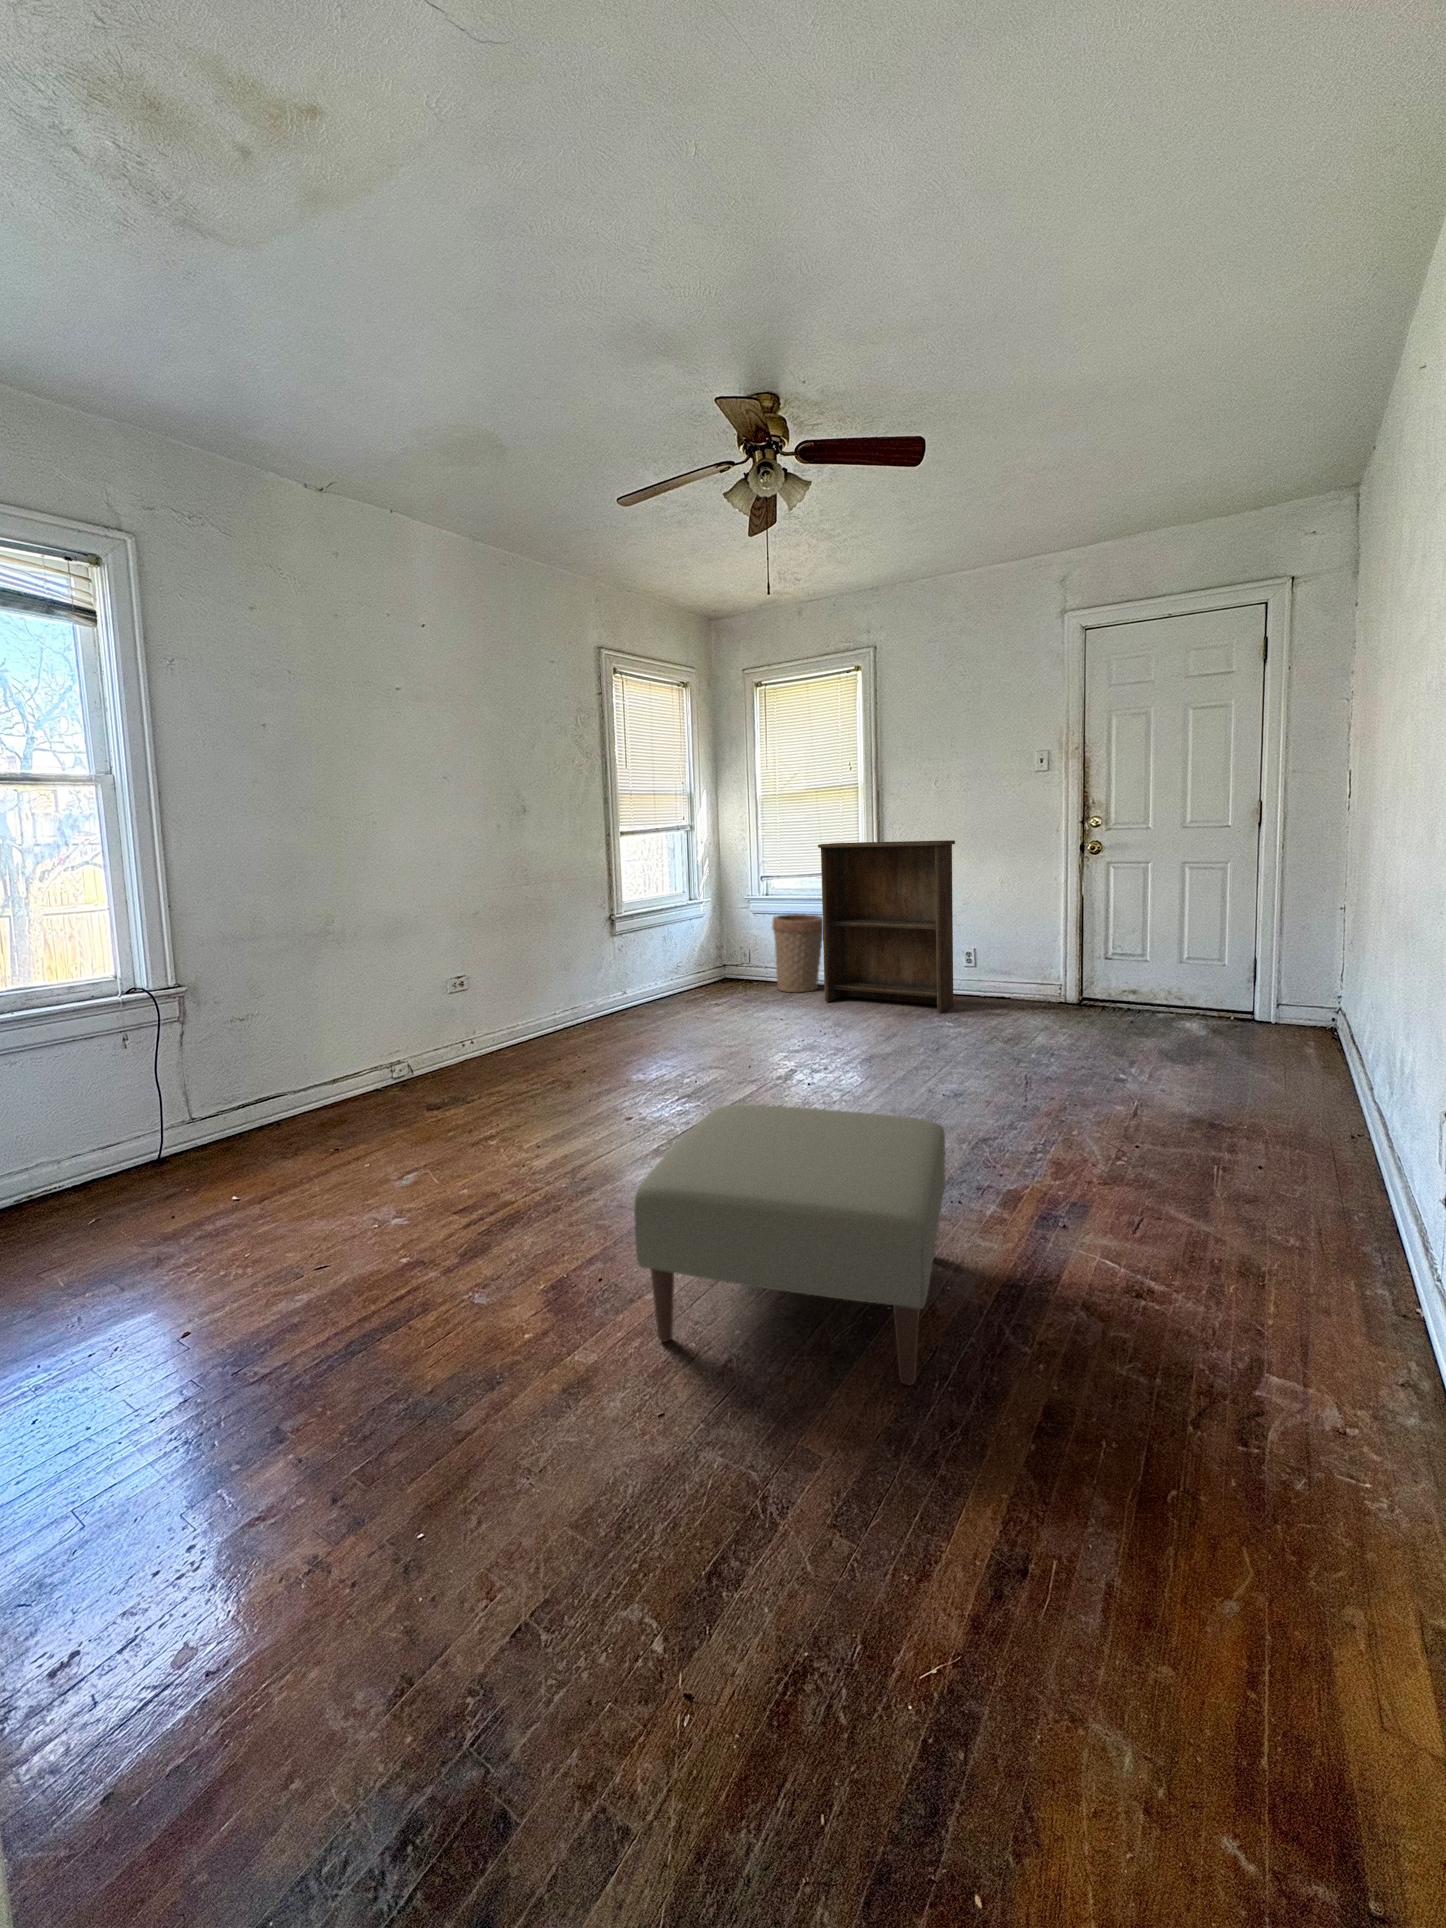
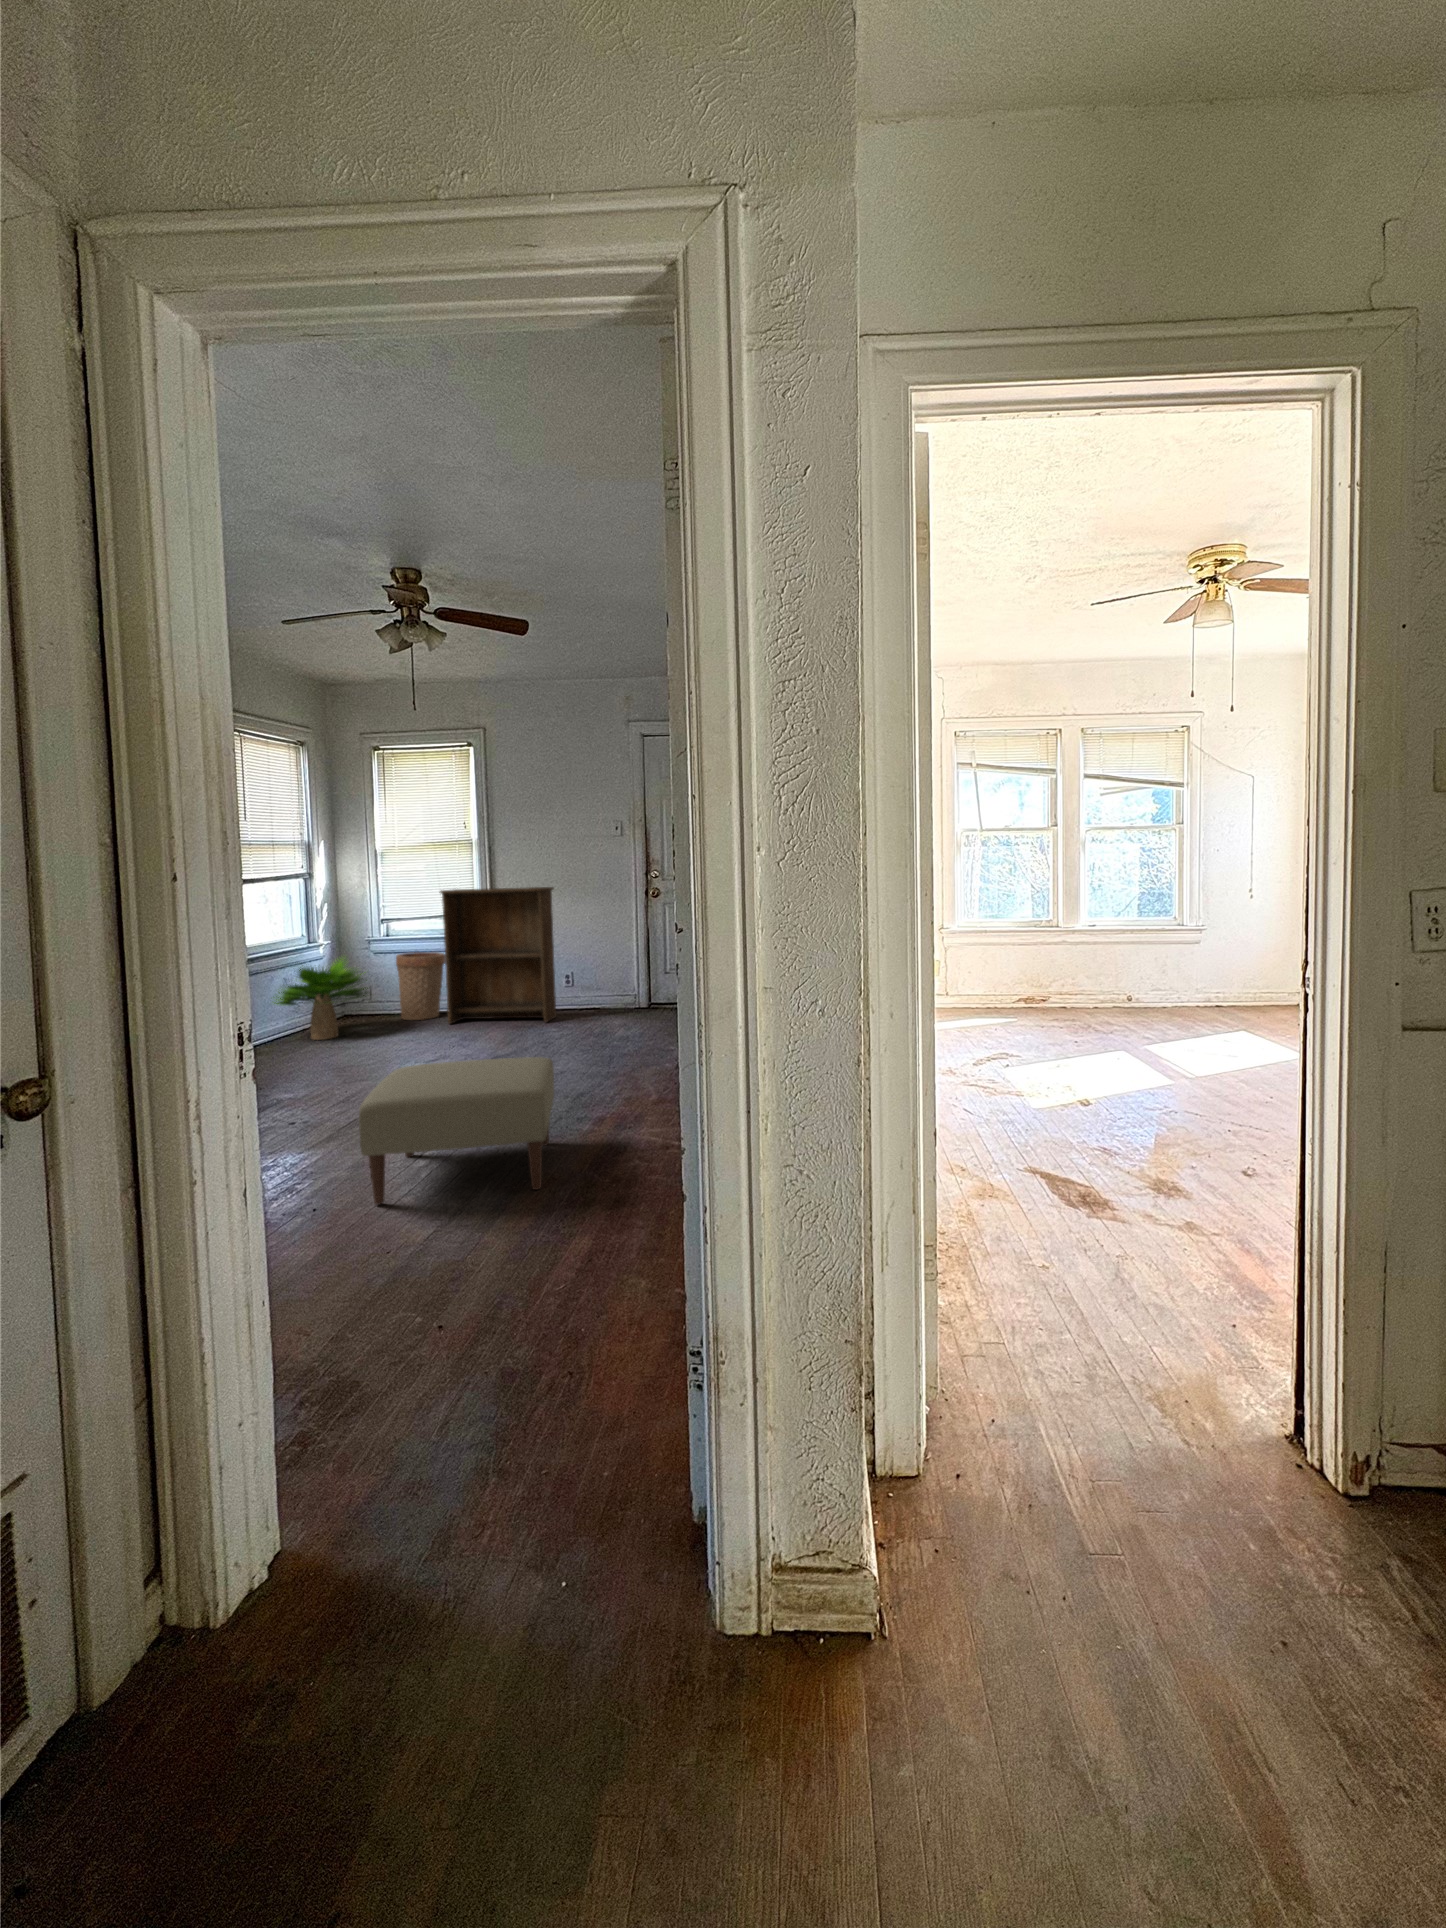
potted plant: none [640,913,748,1008] -> present [274,959,368,1040]

